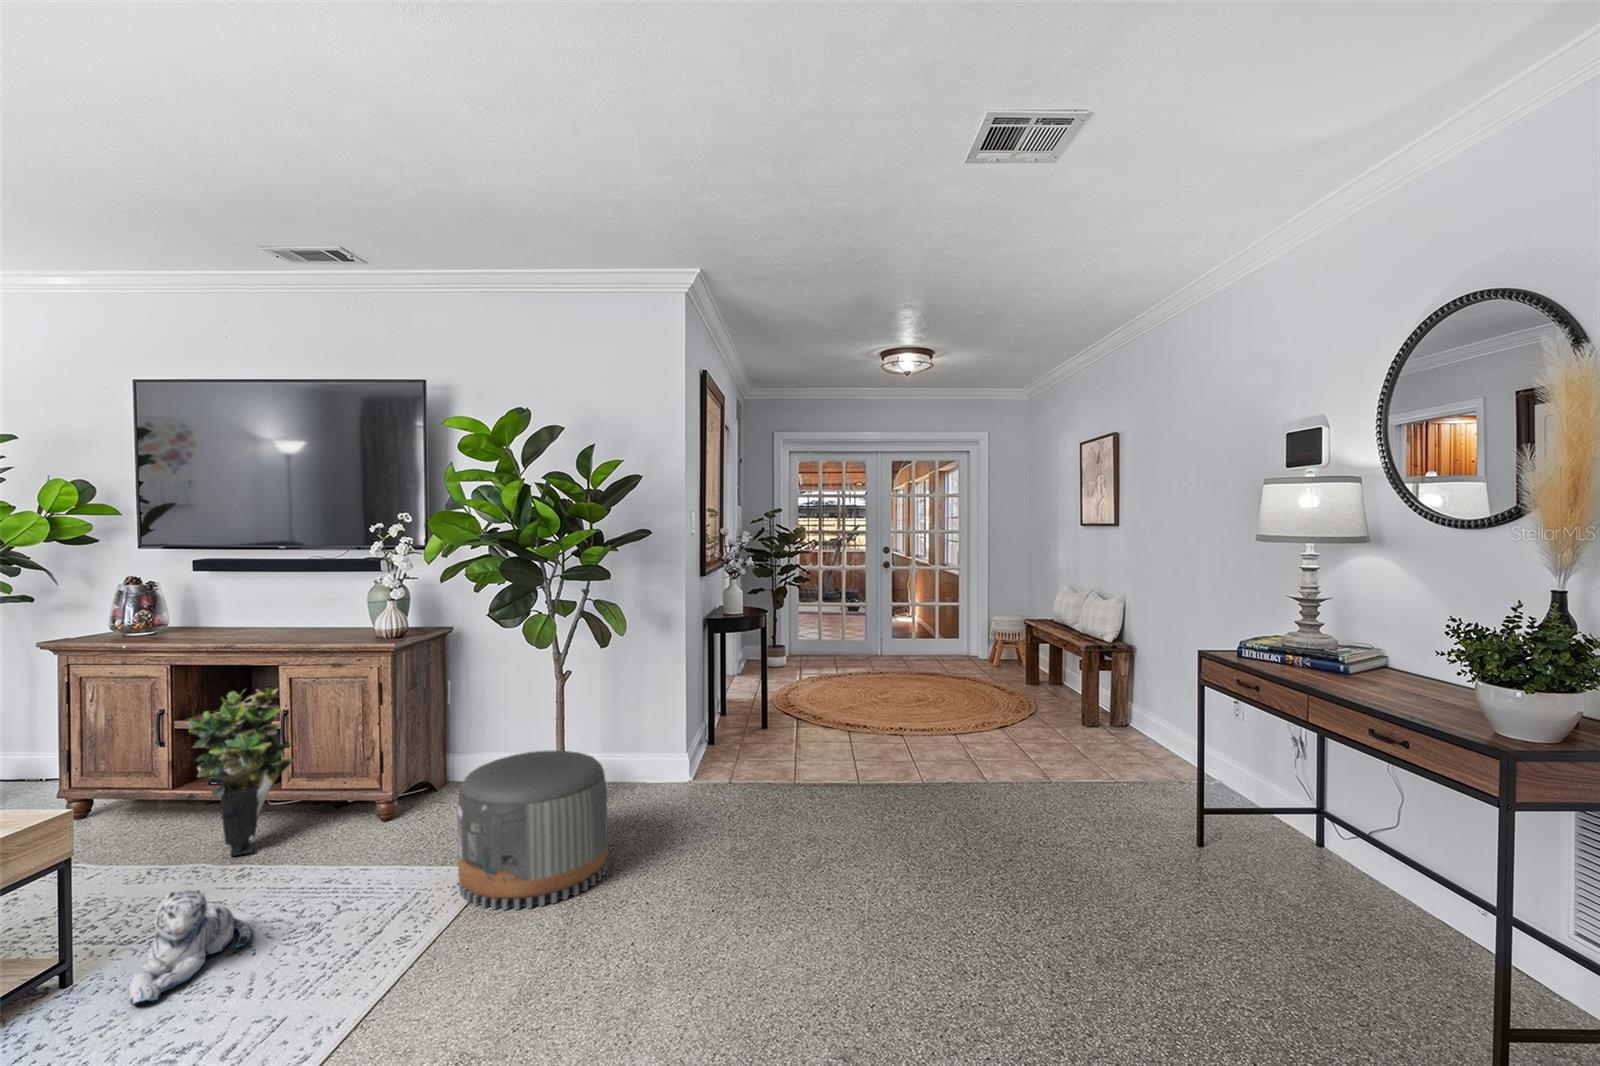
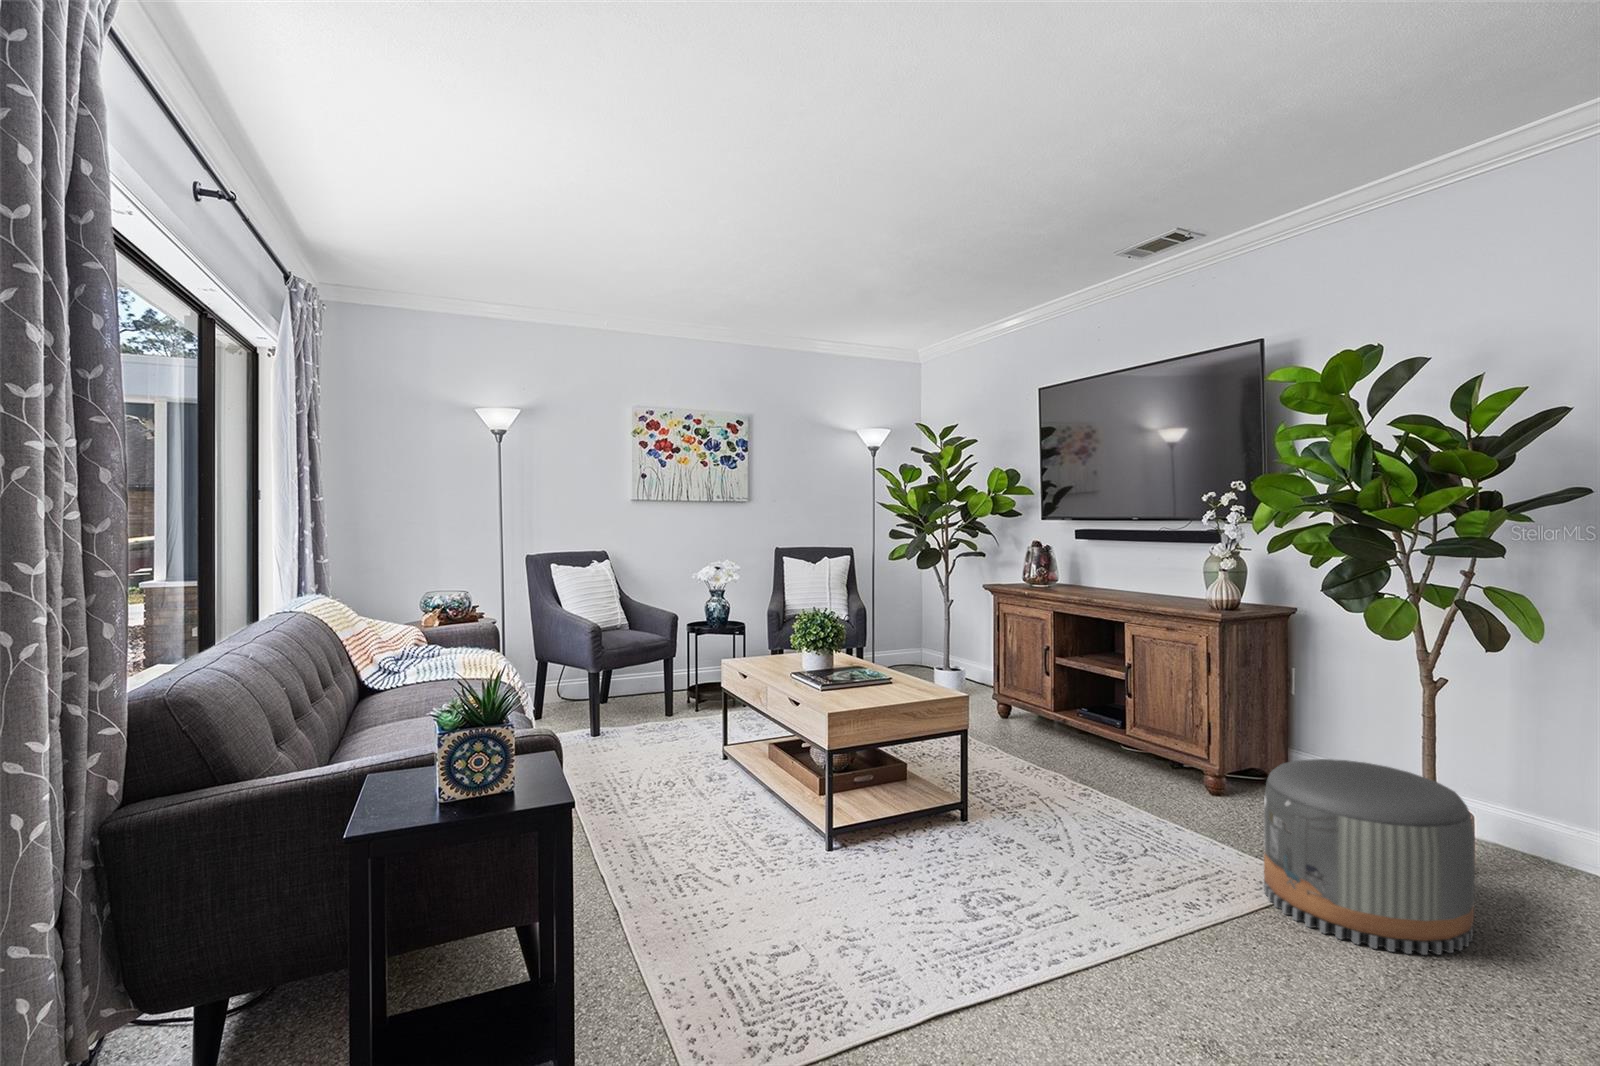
potted plant: present [189,687,293,857] -> none [1054,638,1132,780]
plush toy: present [128,890,251,1005] -> none [989,781,1076,858]

